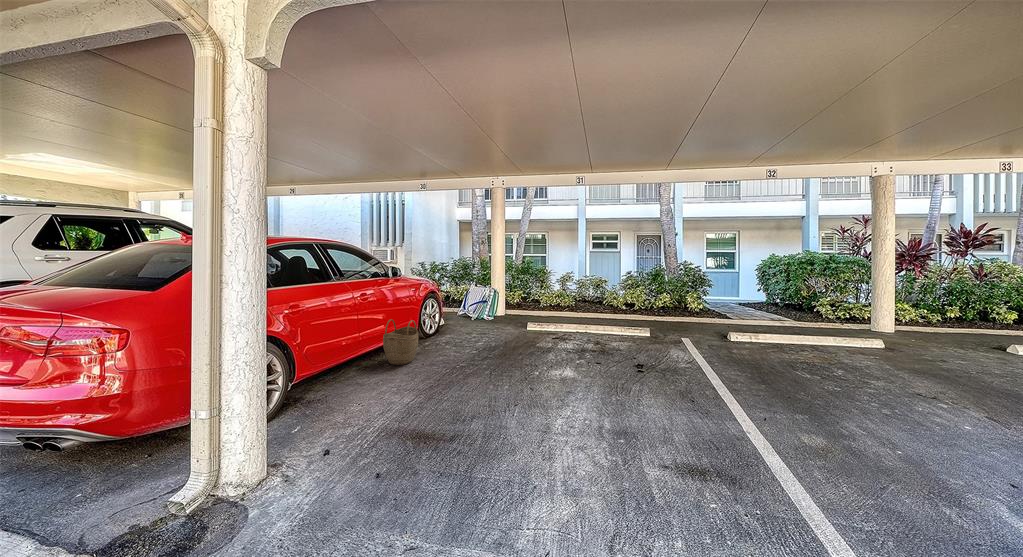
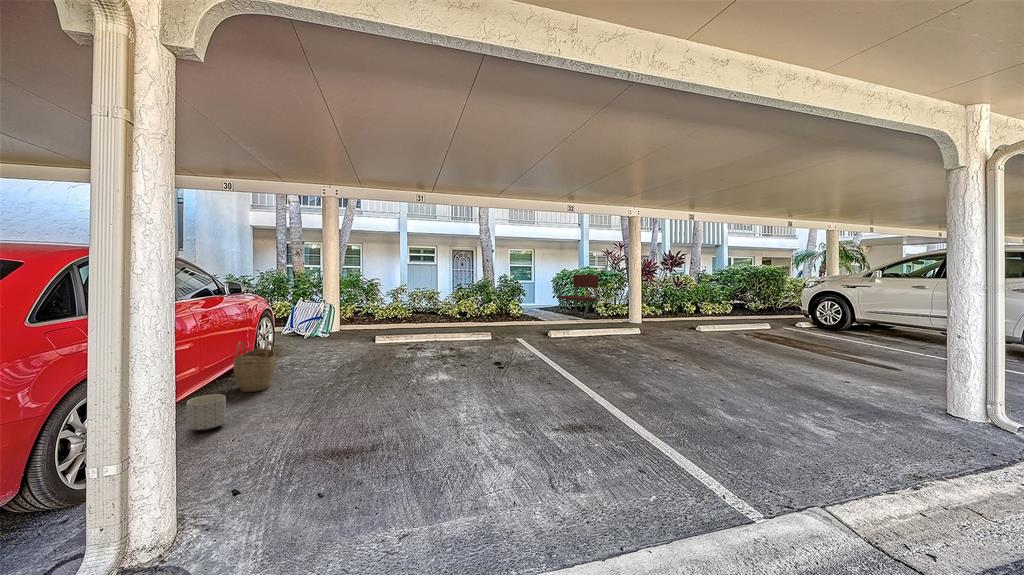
bench: none [762,262,822,317] -> present [559,274,599,317]
planter: none [328,364,357,395] -> present [187,394,226,431]

